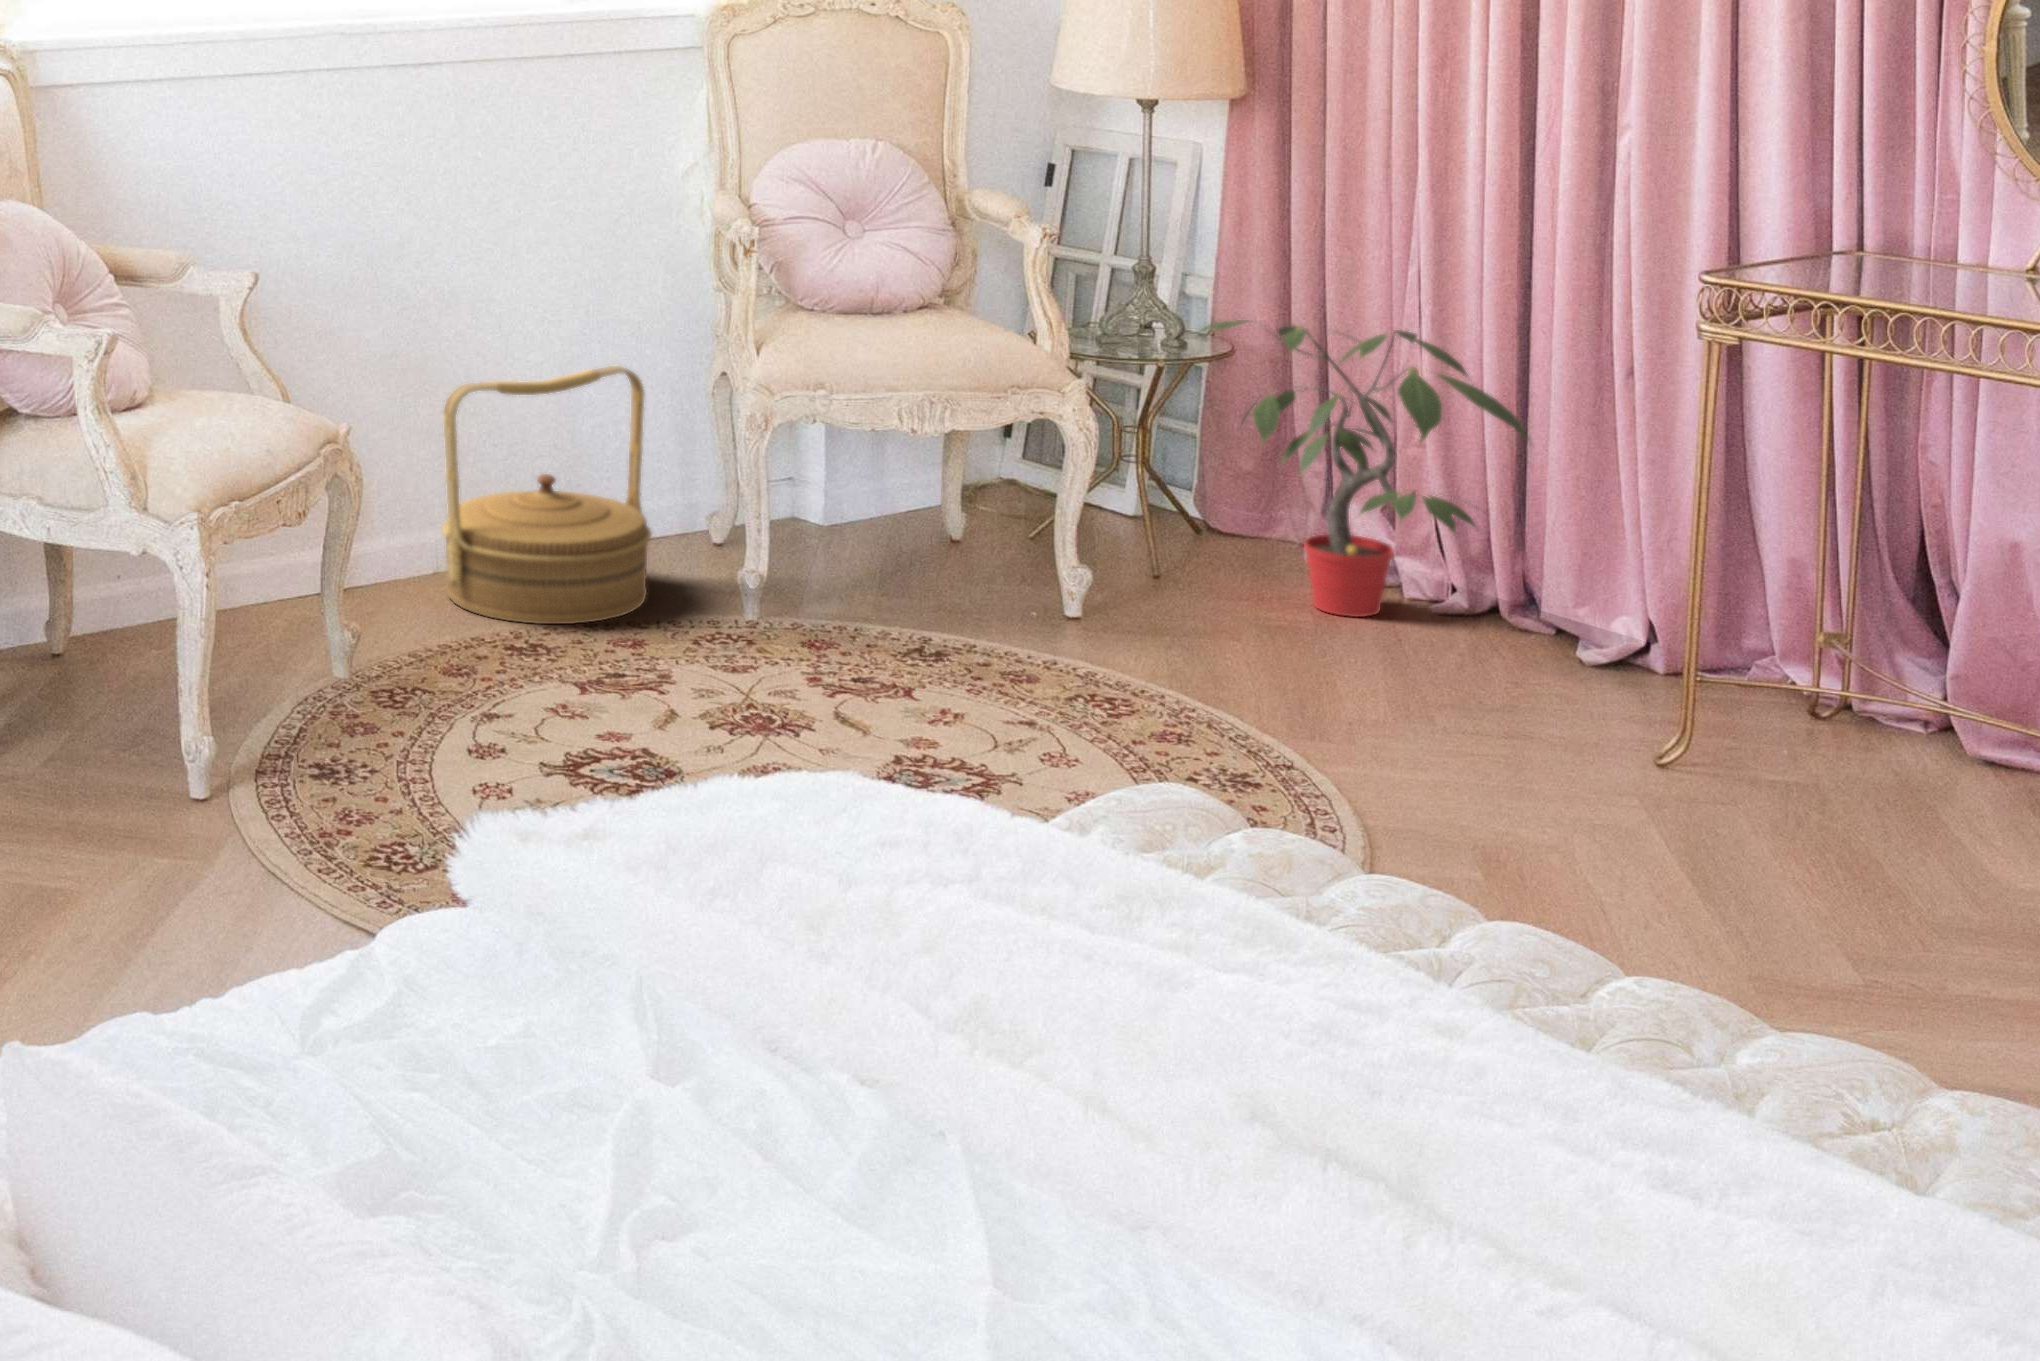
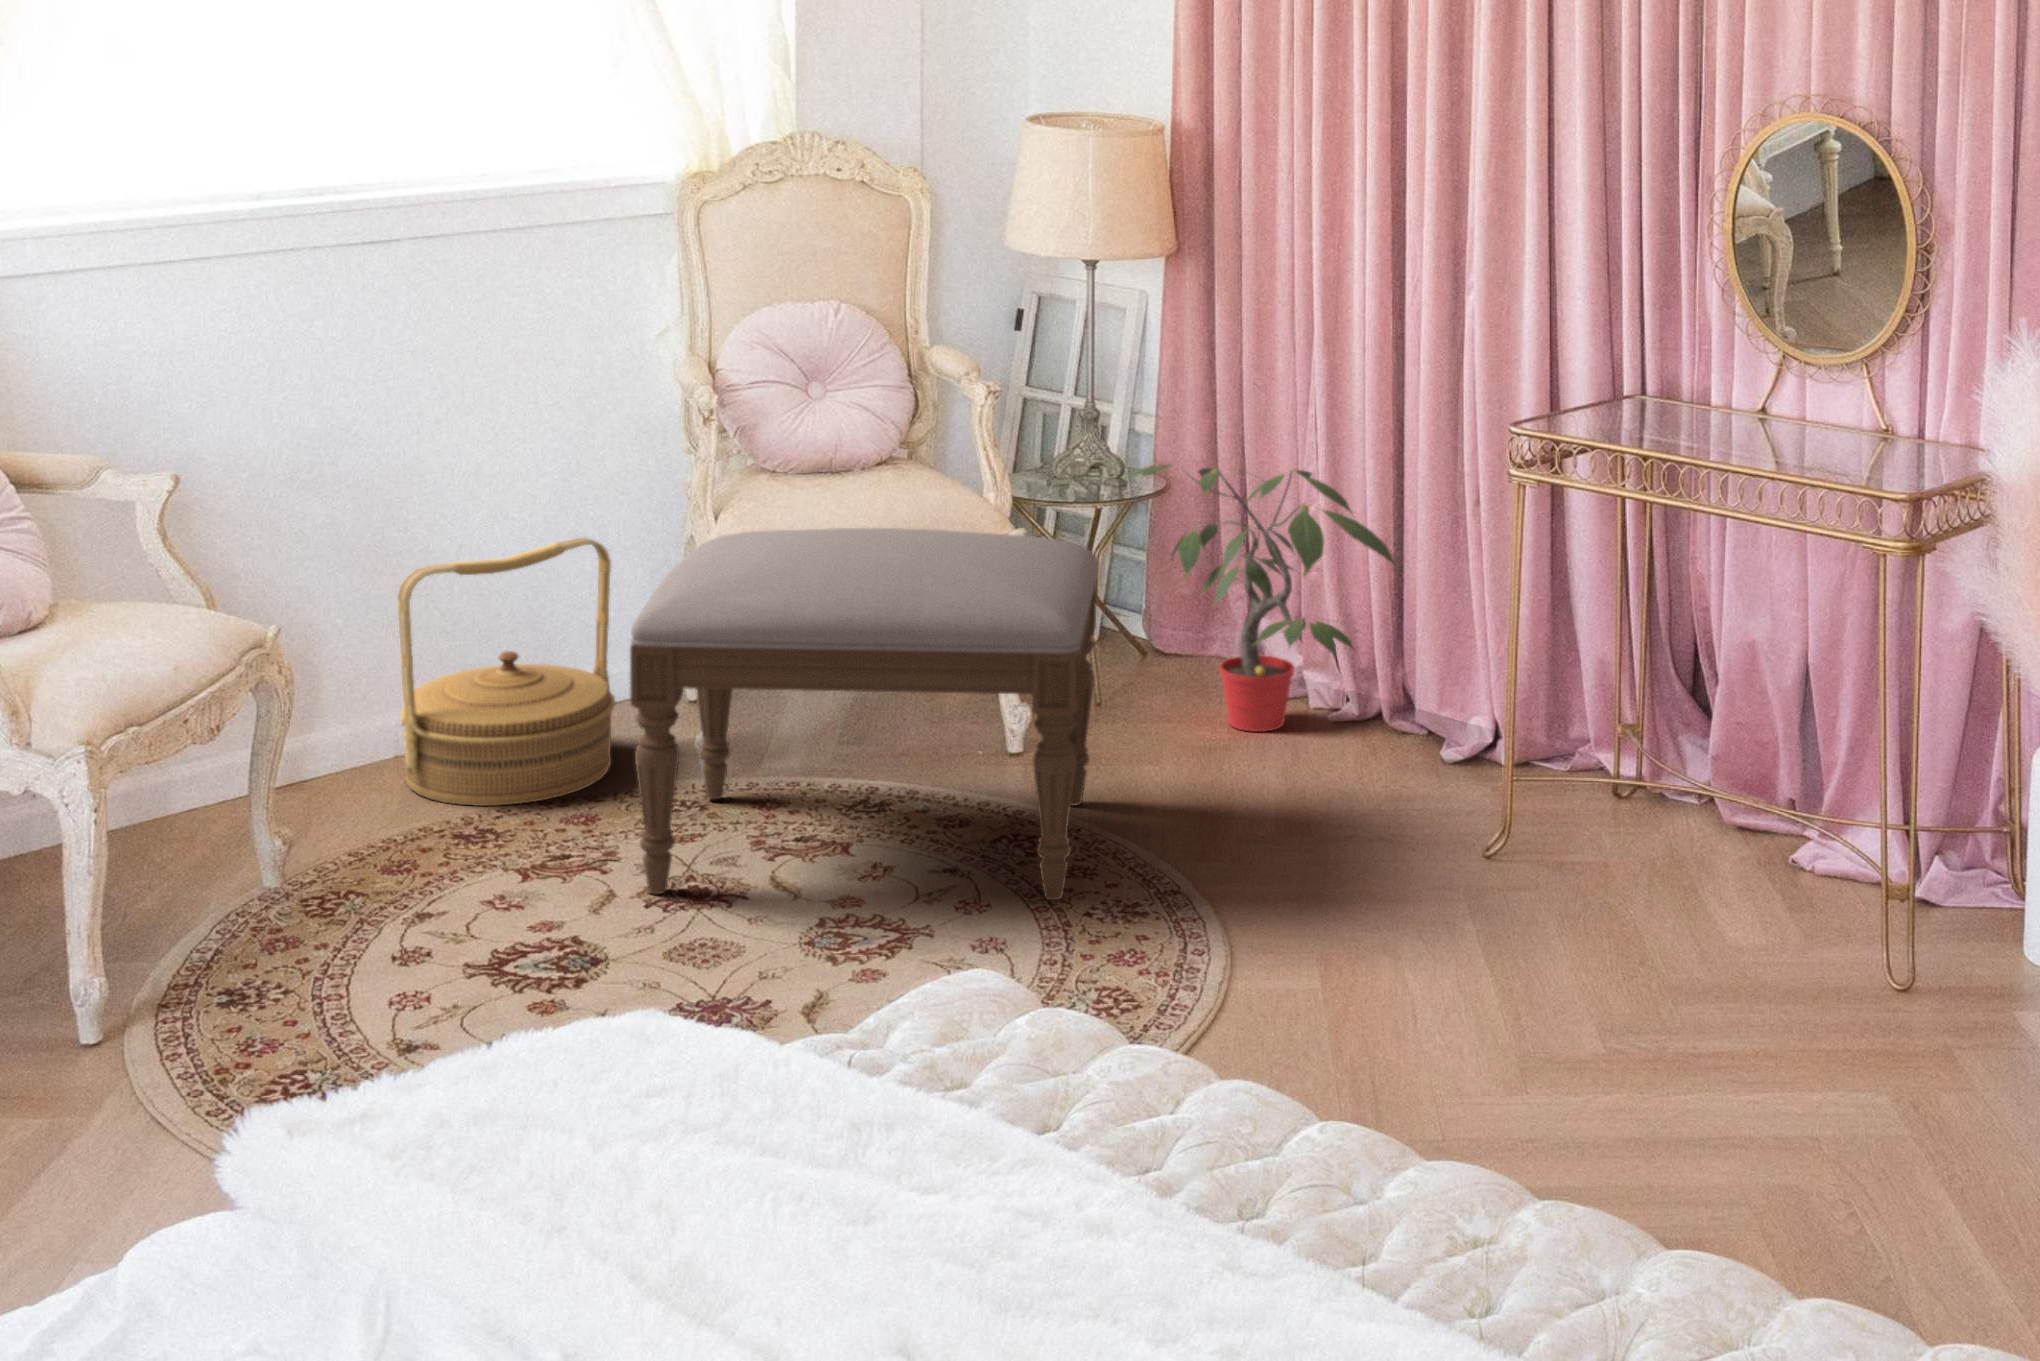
ottoman: none [694,361,1185,763] -> present [630,528,1098,900]

